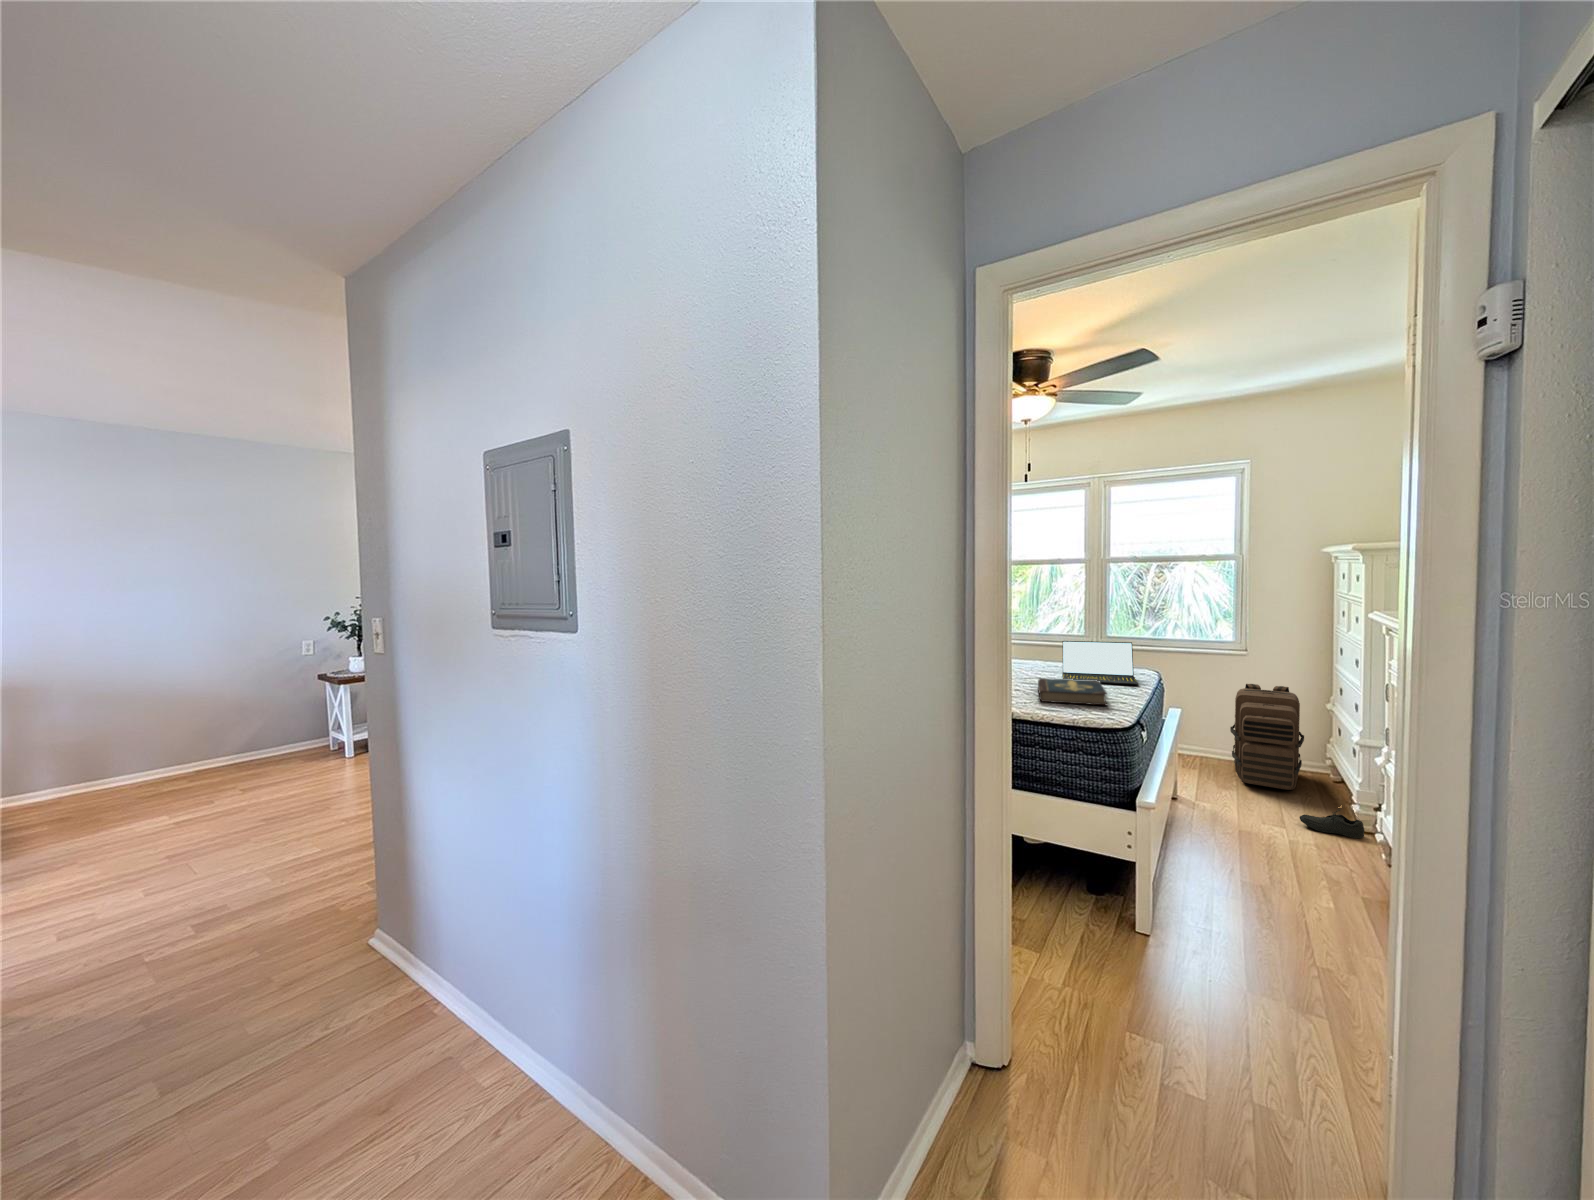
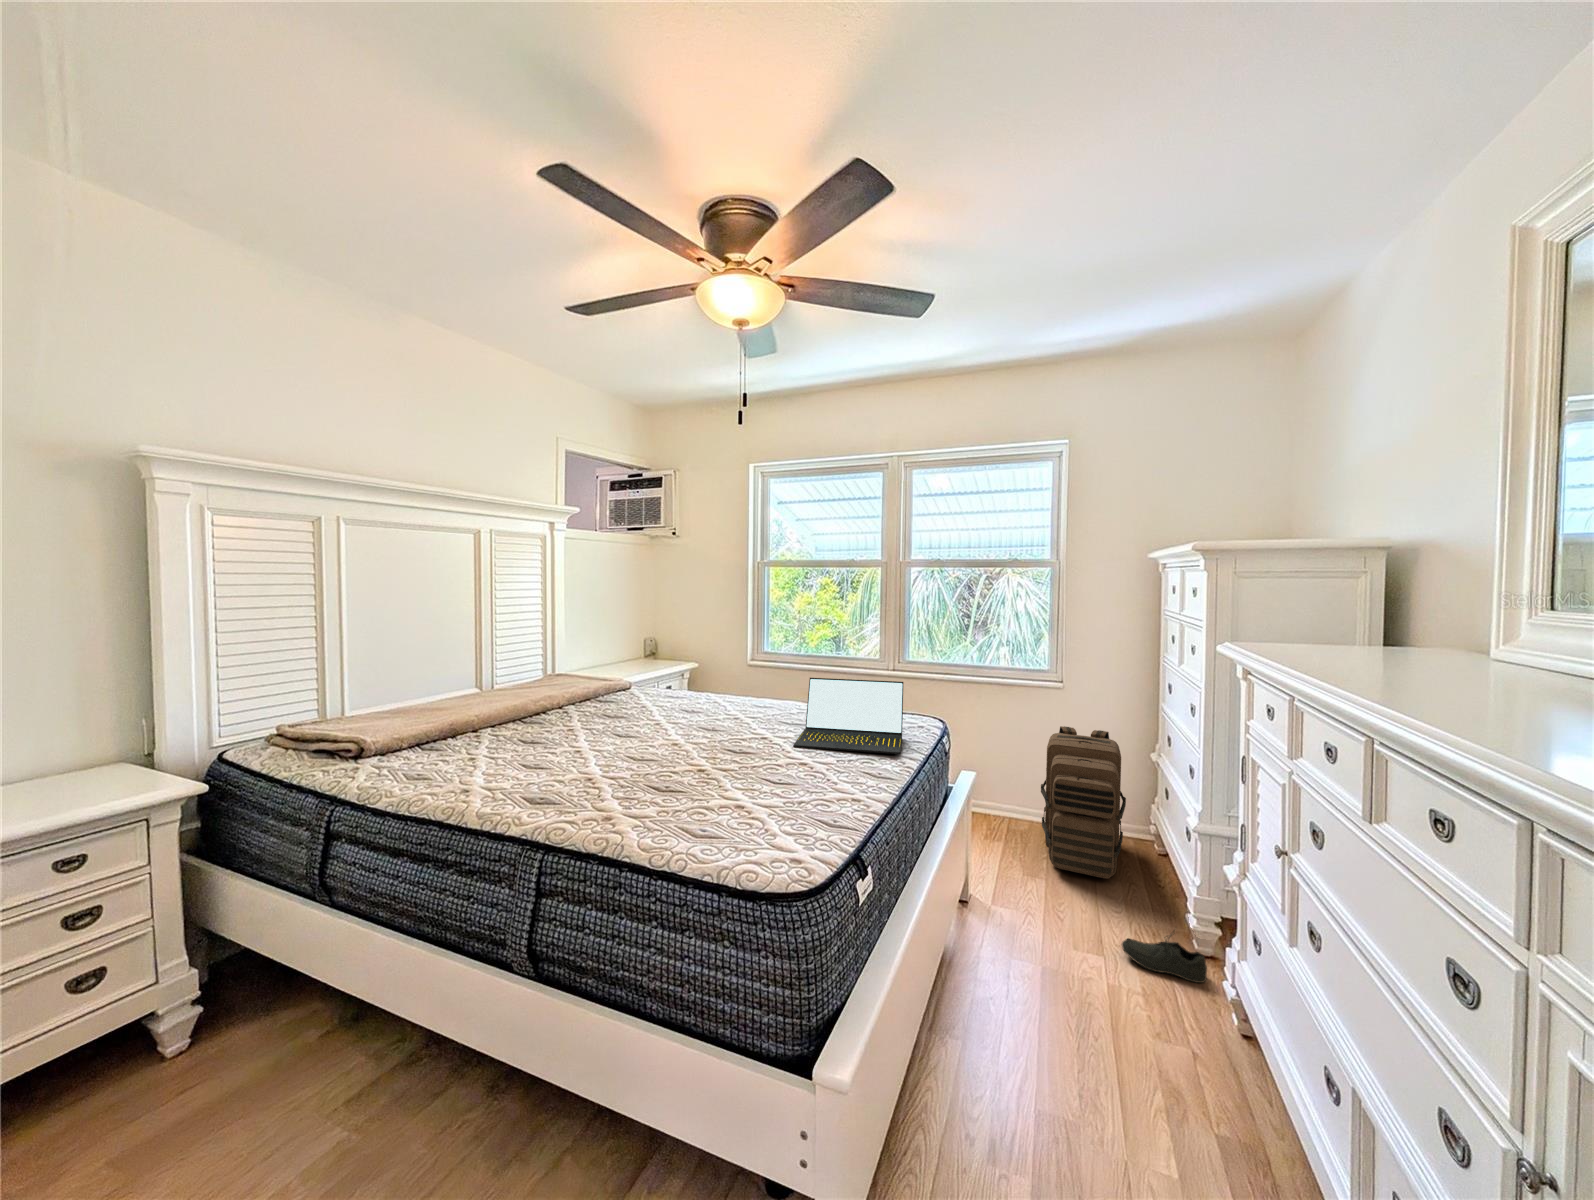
book: present [1038,678,1107,705] -> none [702,749,831,817]

